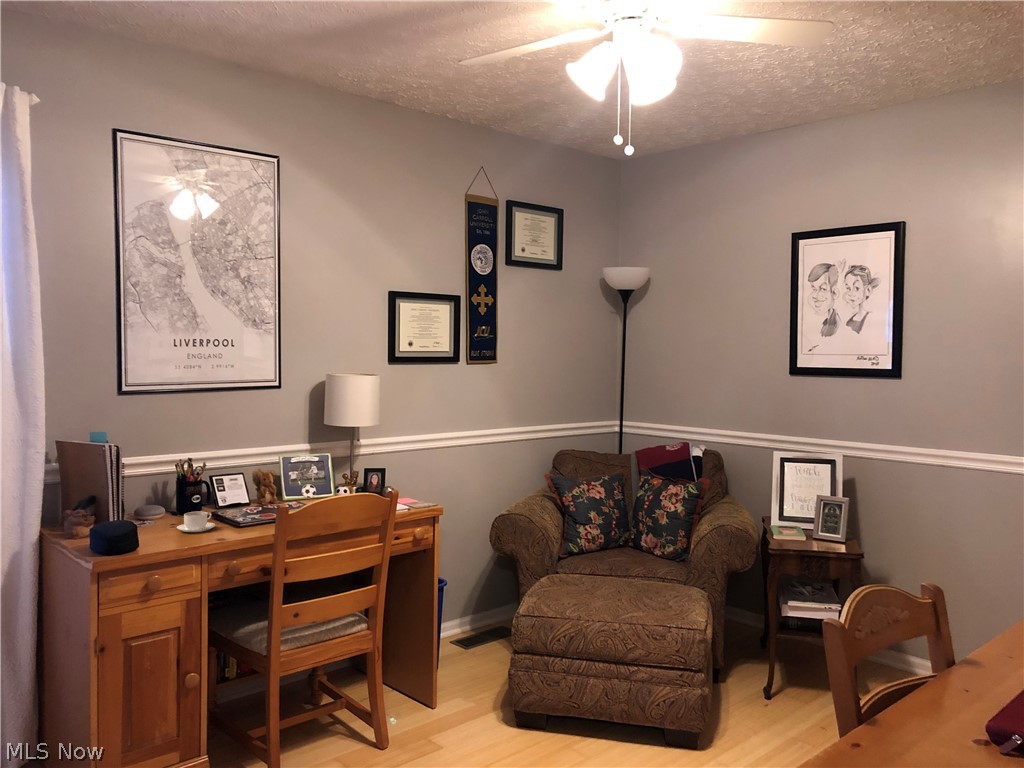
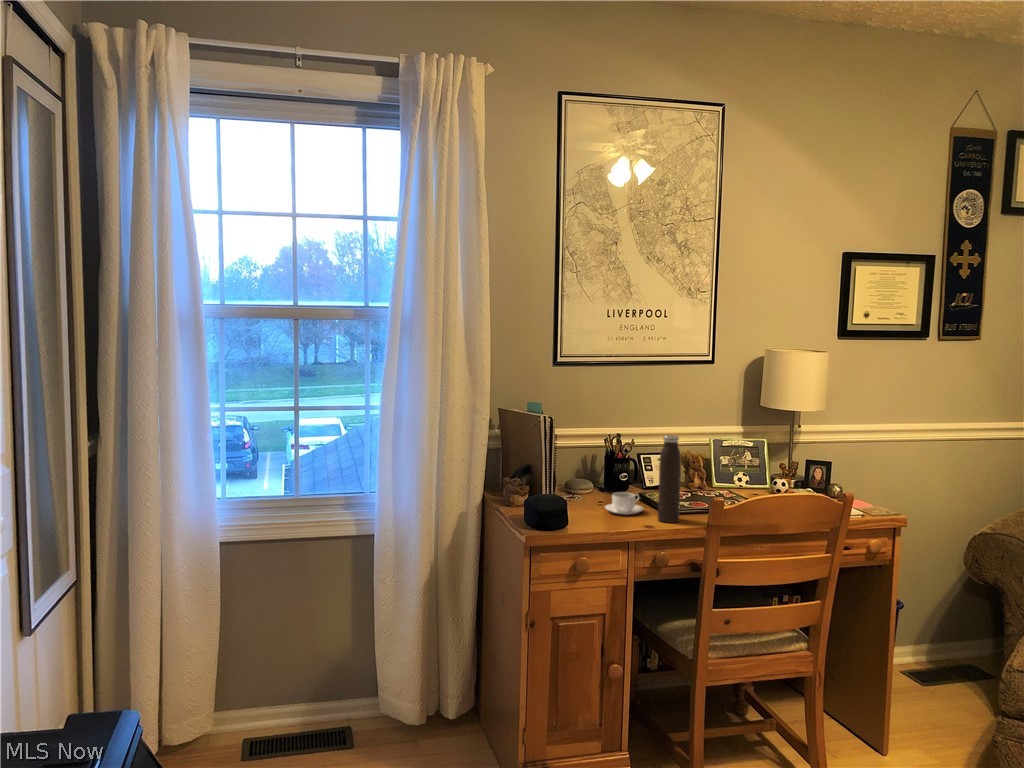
water bottle: none [229,454,249,534] -> present [658,435,681,522]

